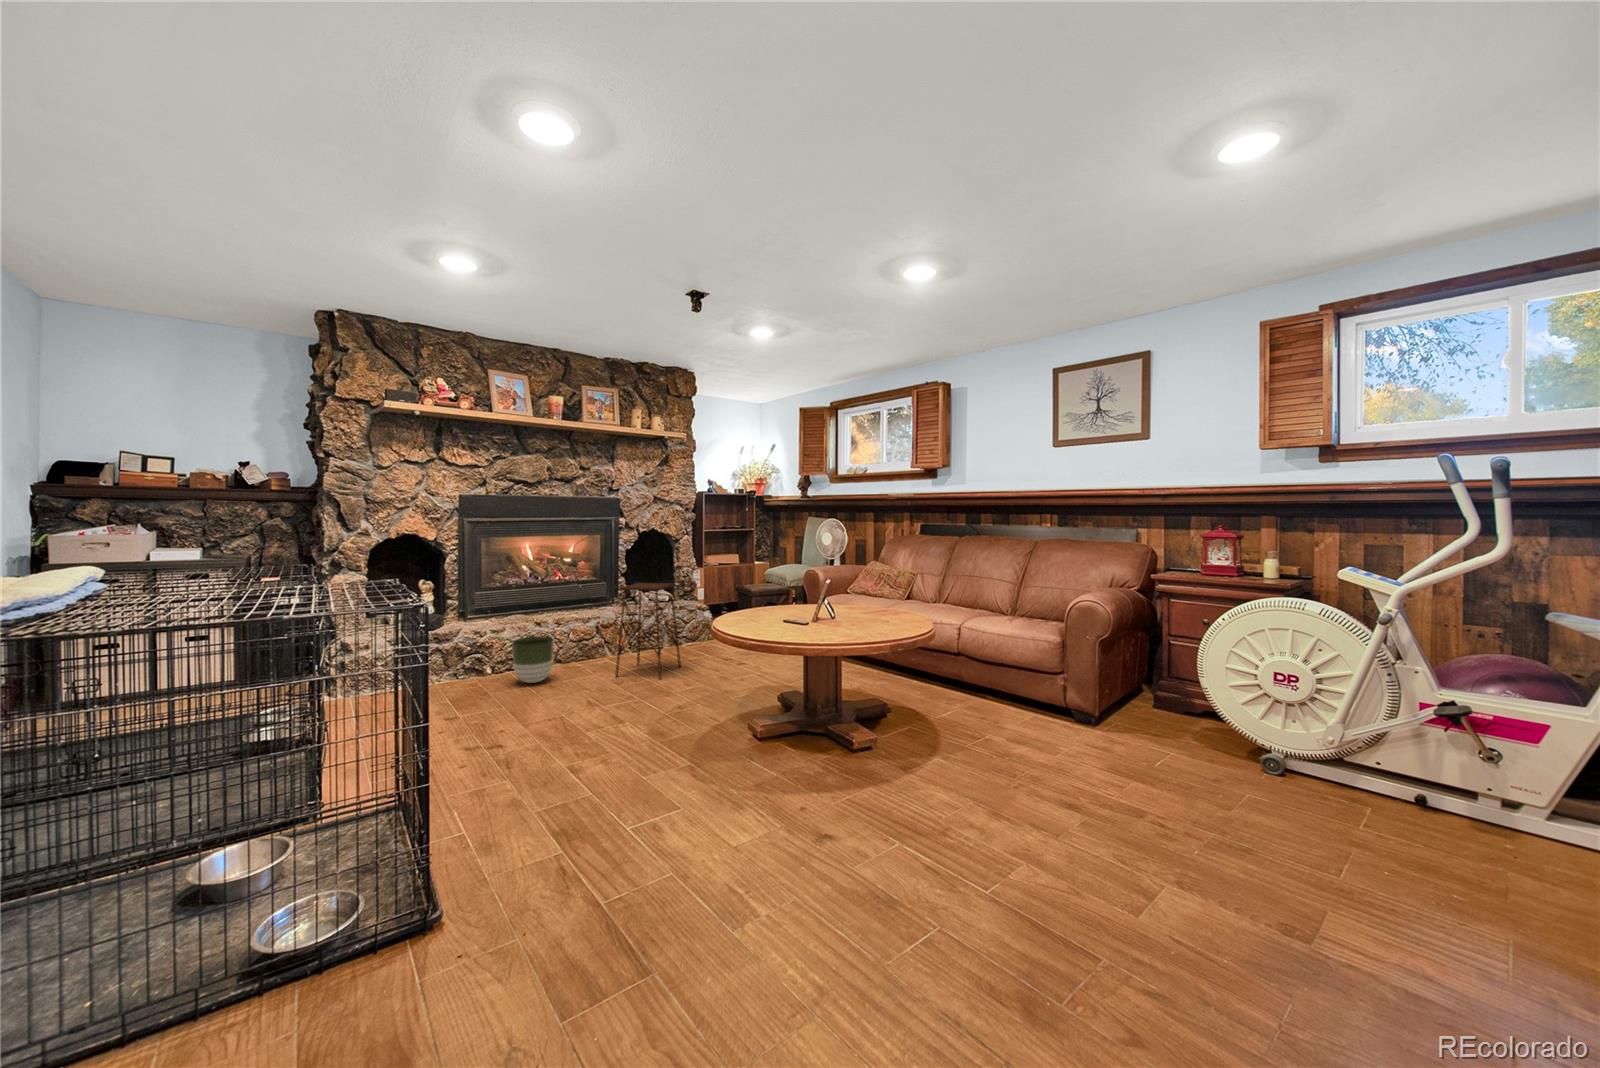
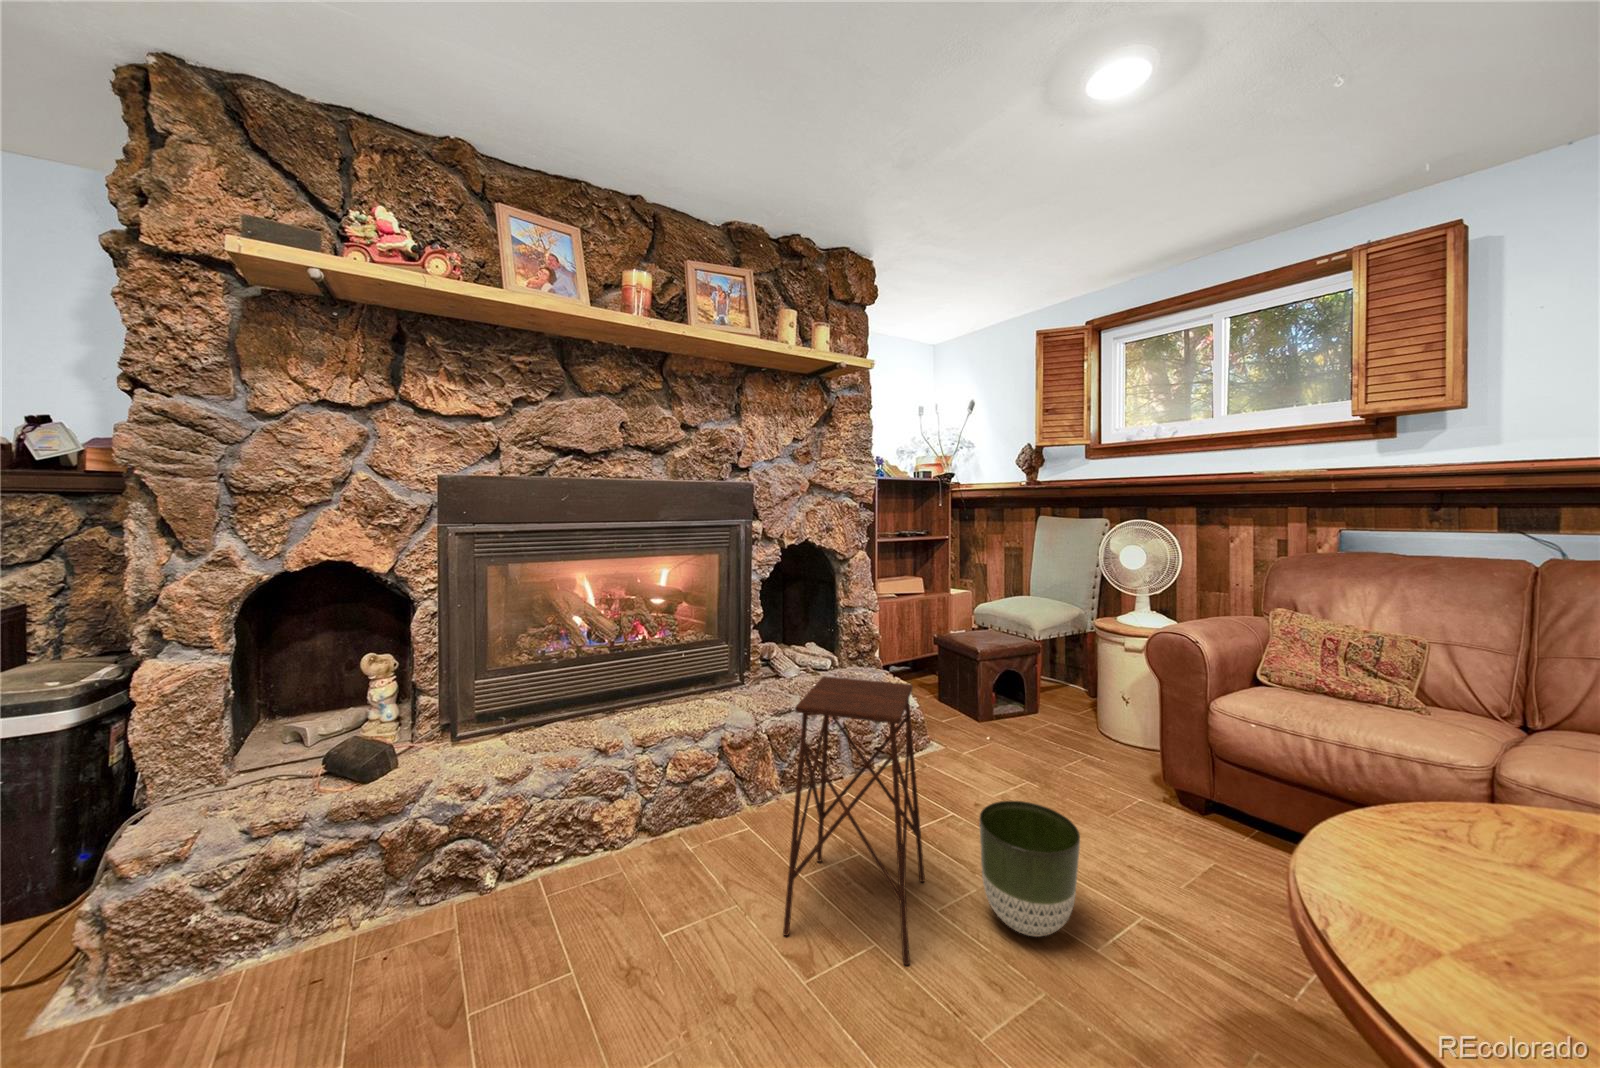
planter: present [512,637,554,683] -> present [979,801,1080,936]

